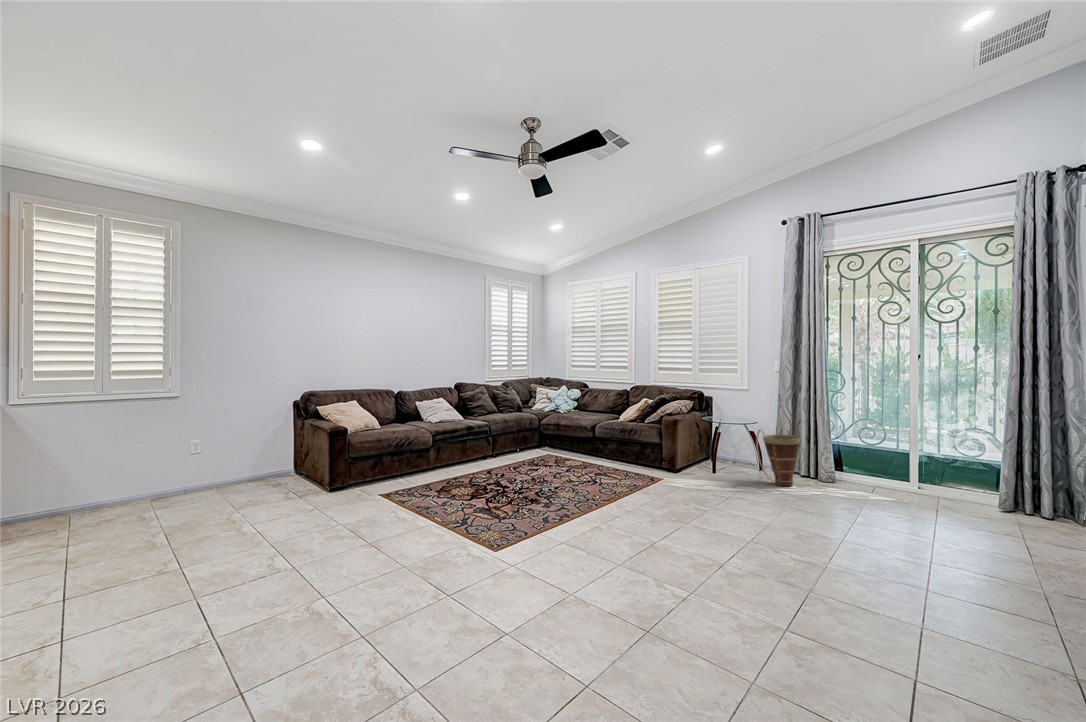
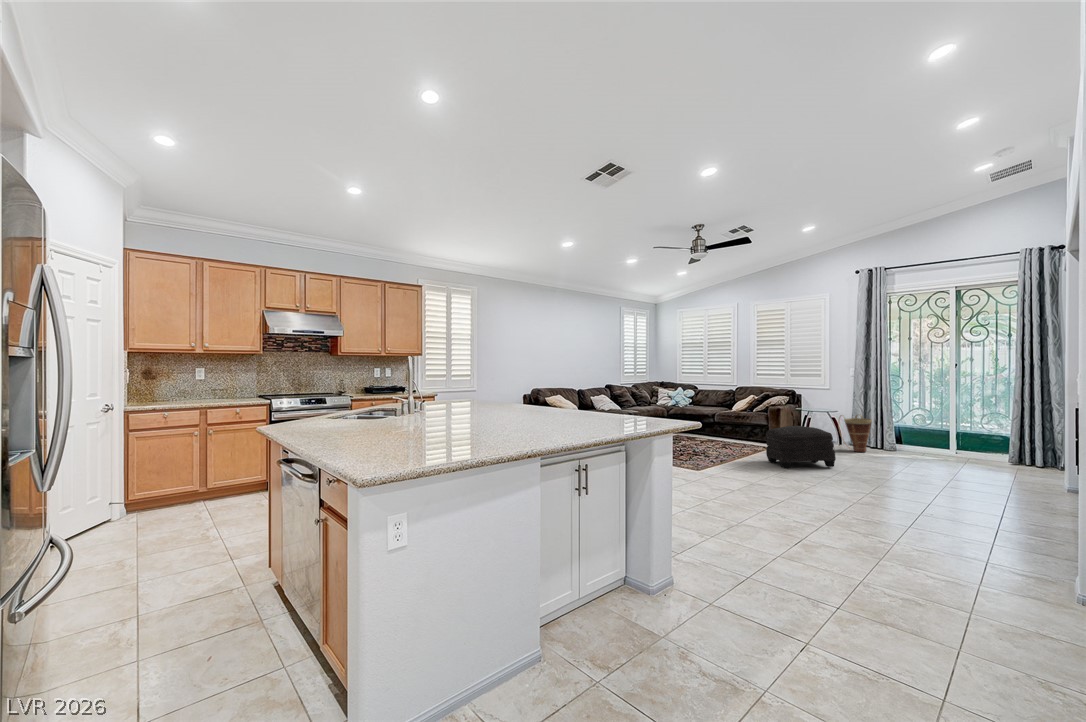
ottoman: none [636,454,738,529] -> present [766,426,836,468]

